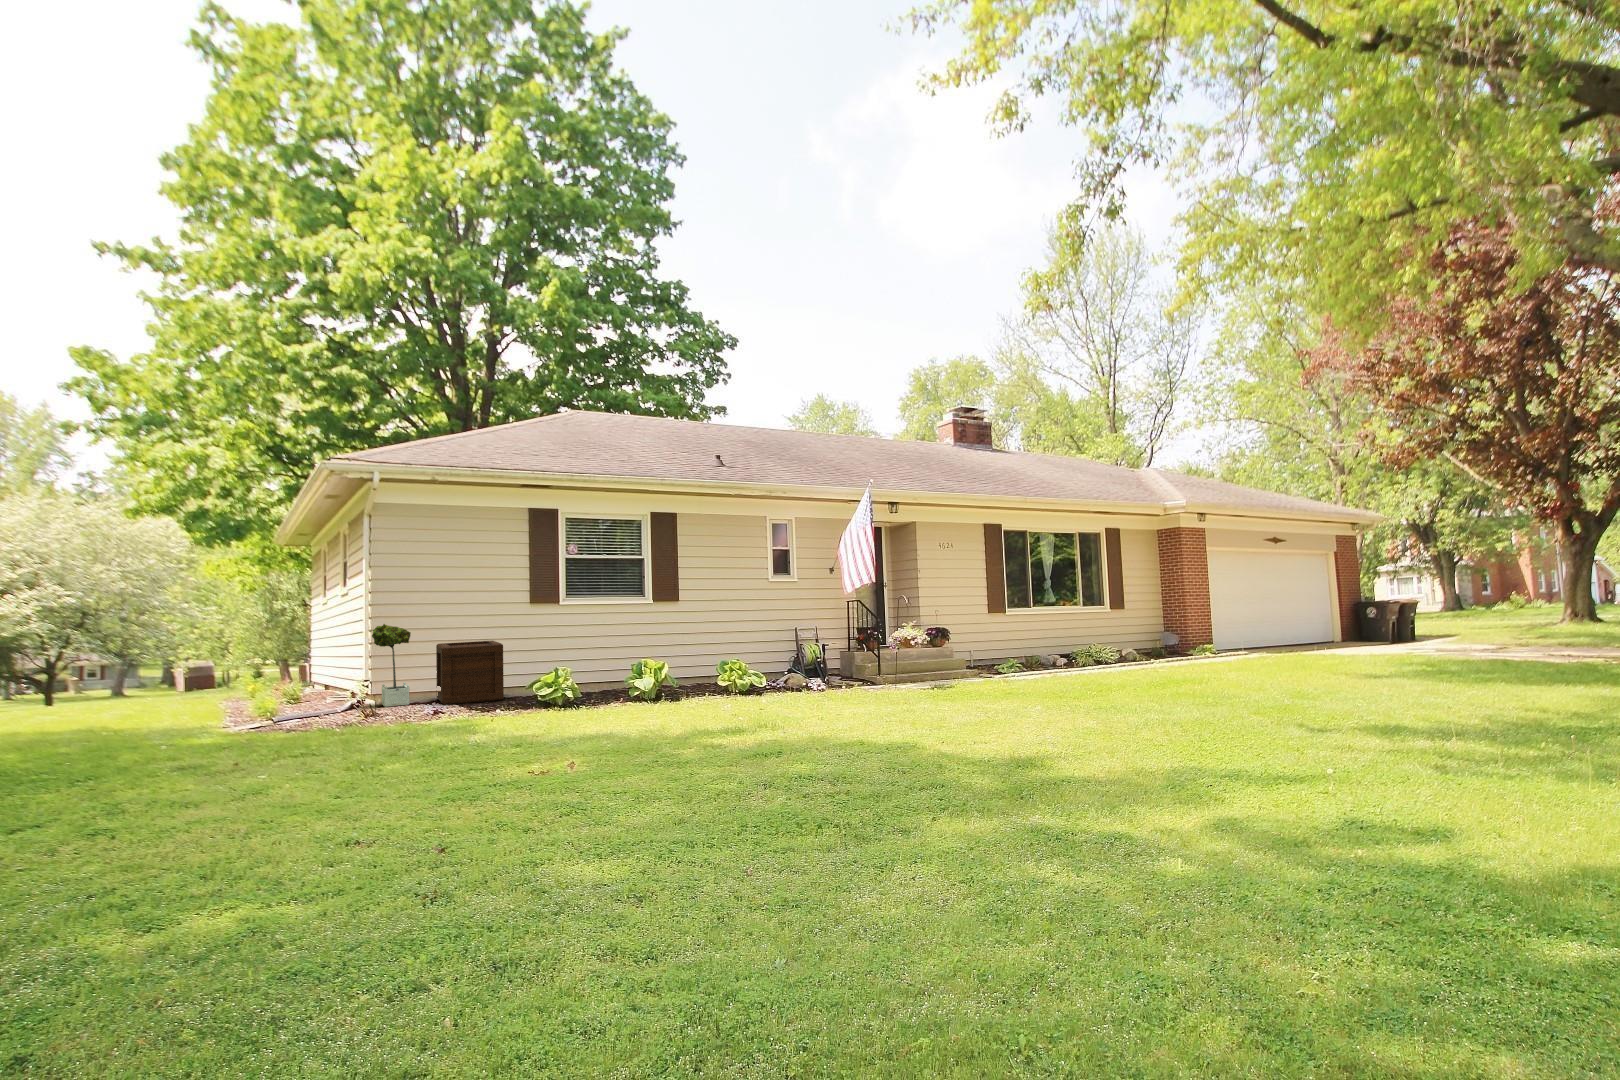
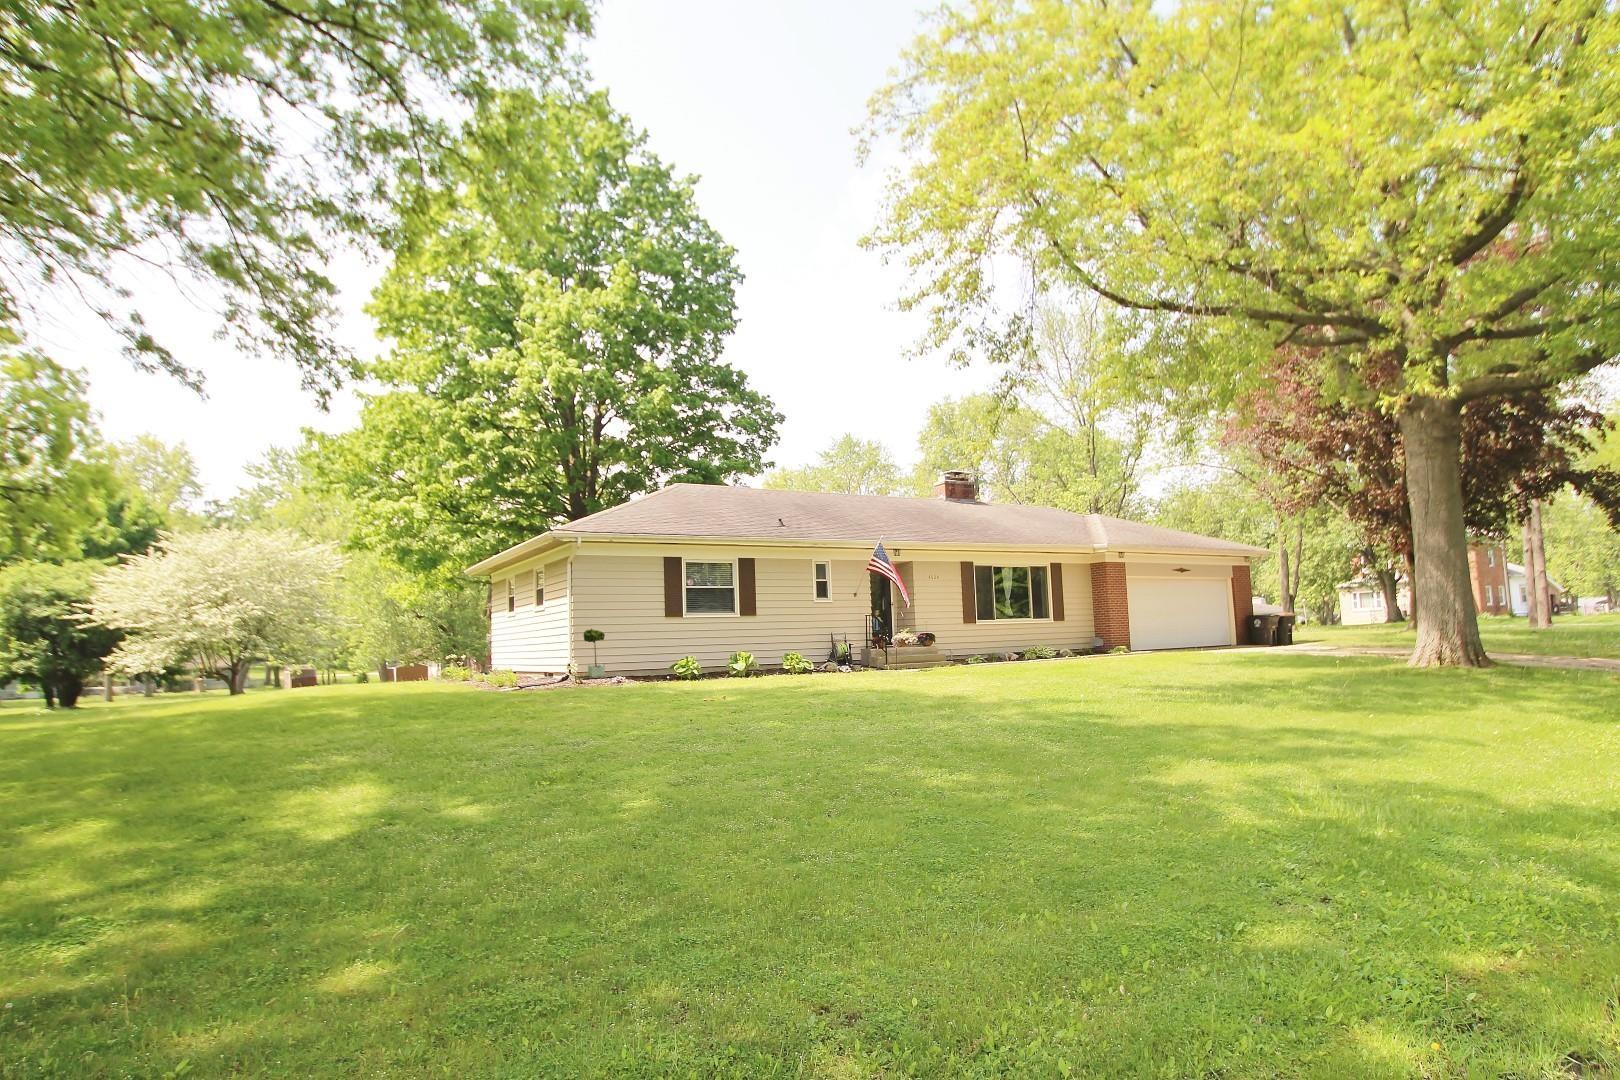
wooden crate: present [436,641,504,705] -> none [616,639,658,676]

